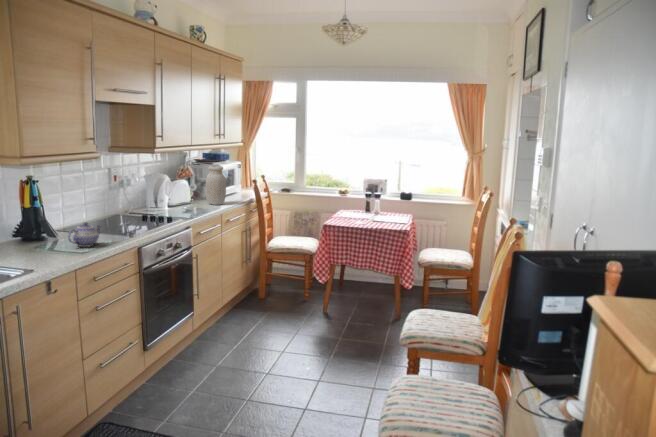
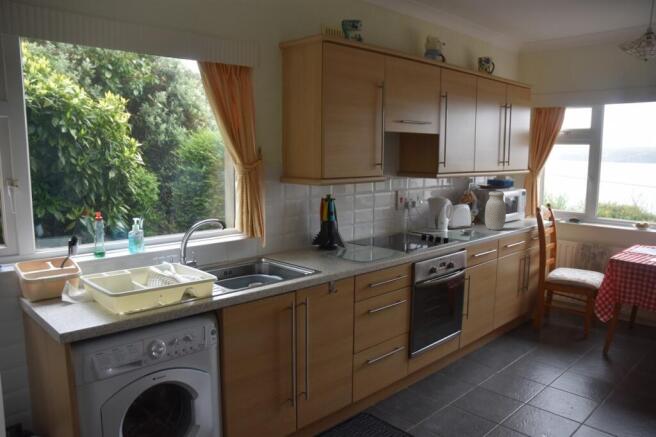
teapot: present [68,223,100,247] -> none [352,236,381,258]

